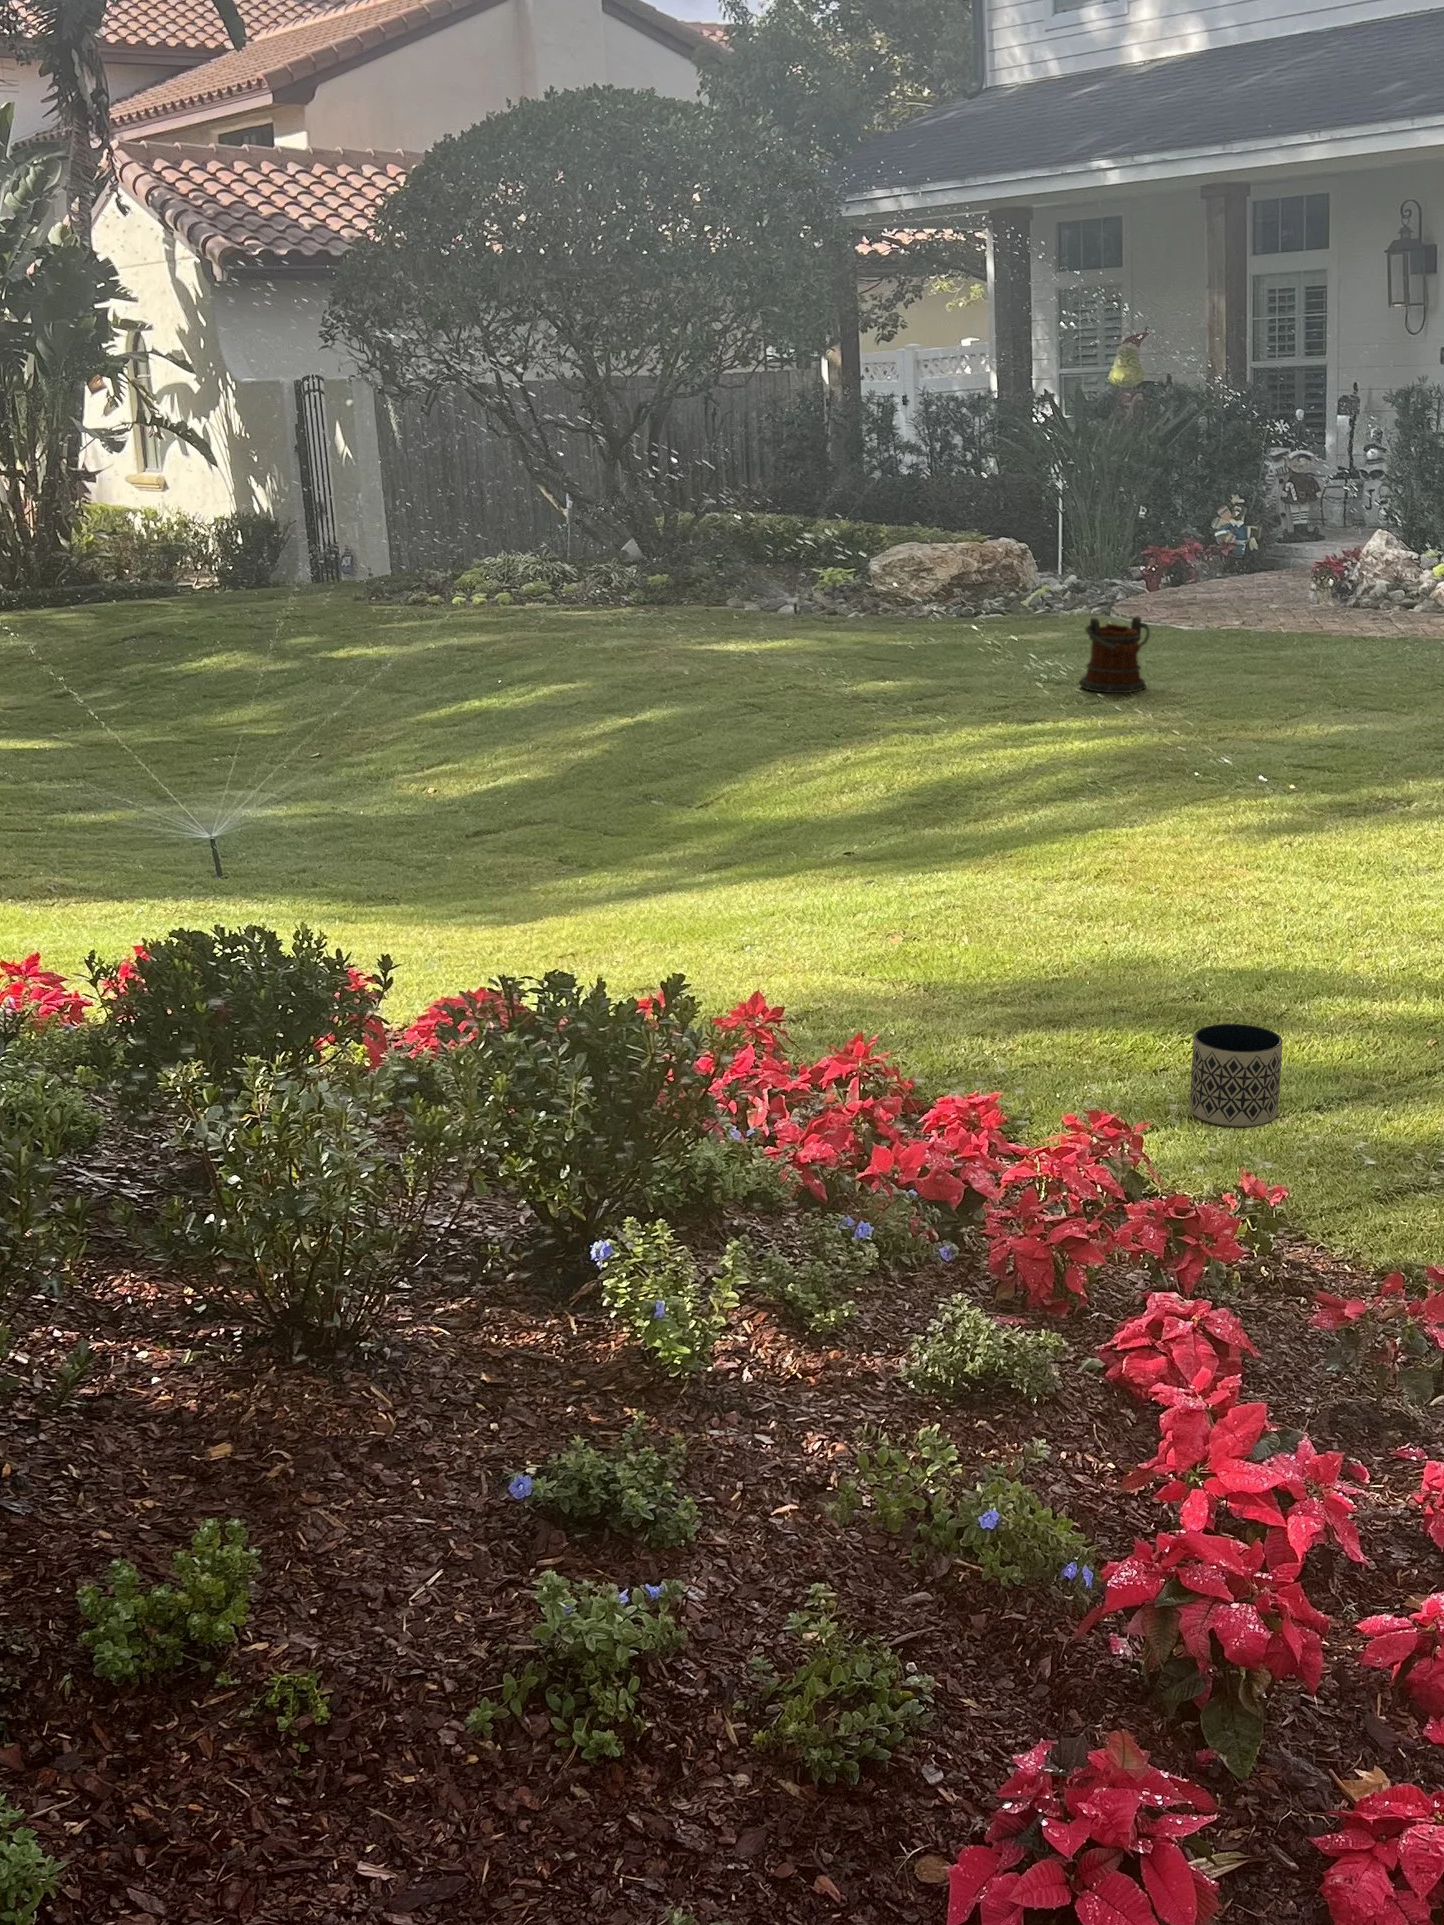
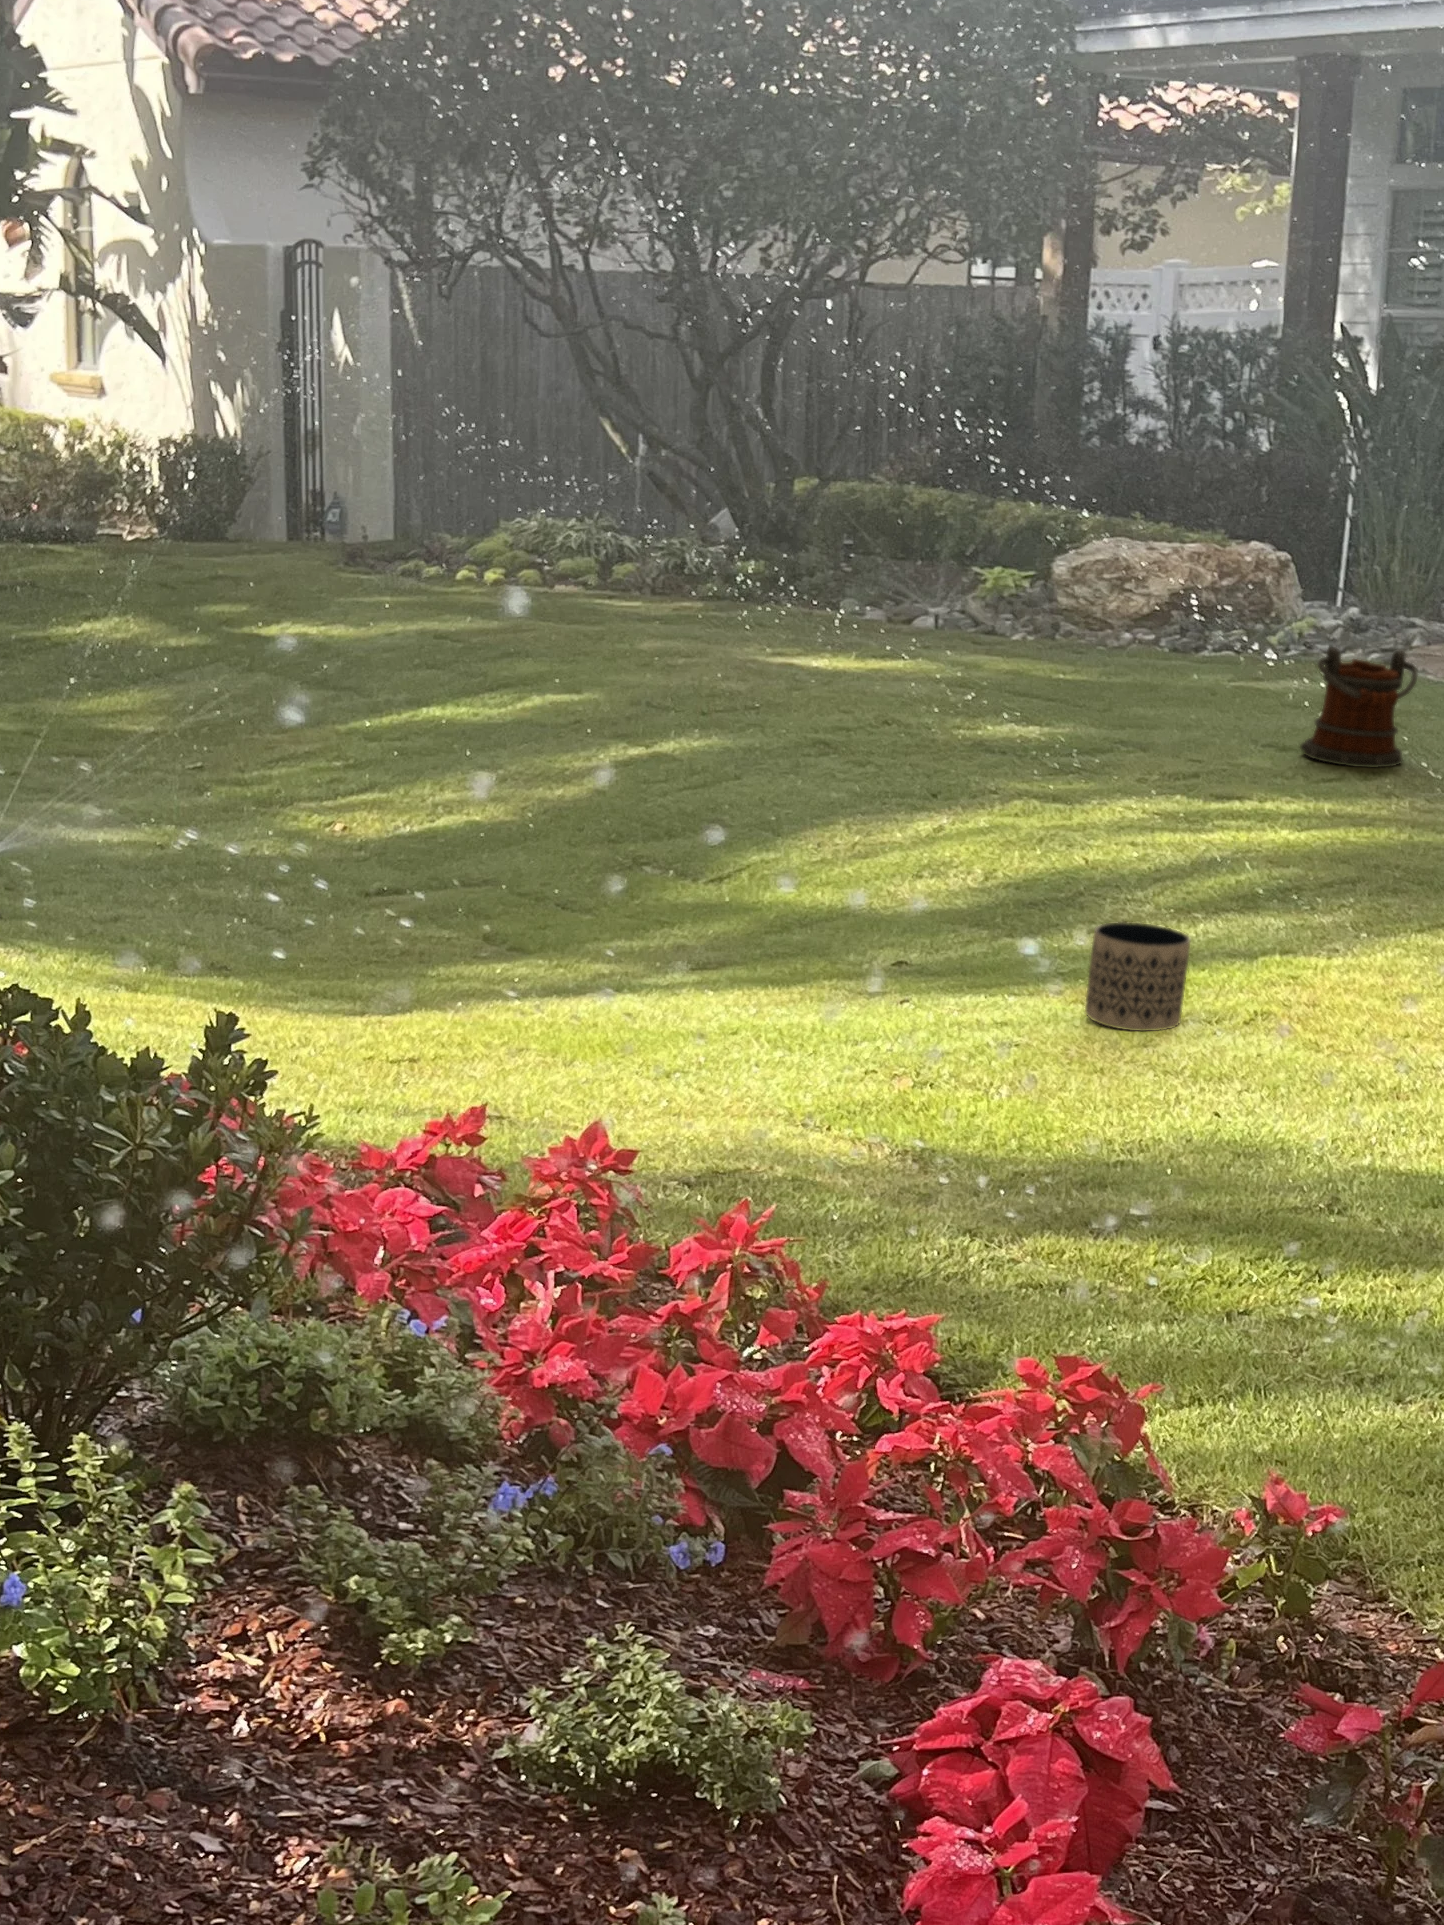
planter: present [1190,1024,1282,1127] -> present [1085,922,1190,1031]

